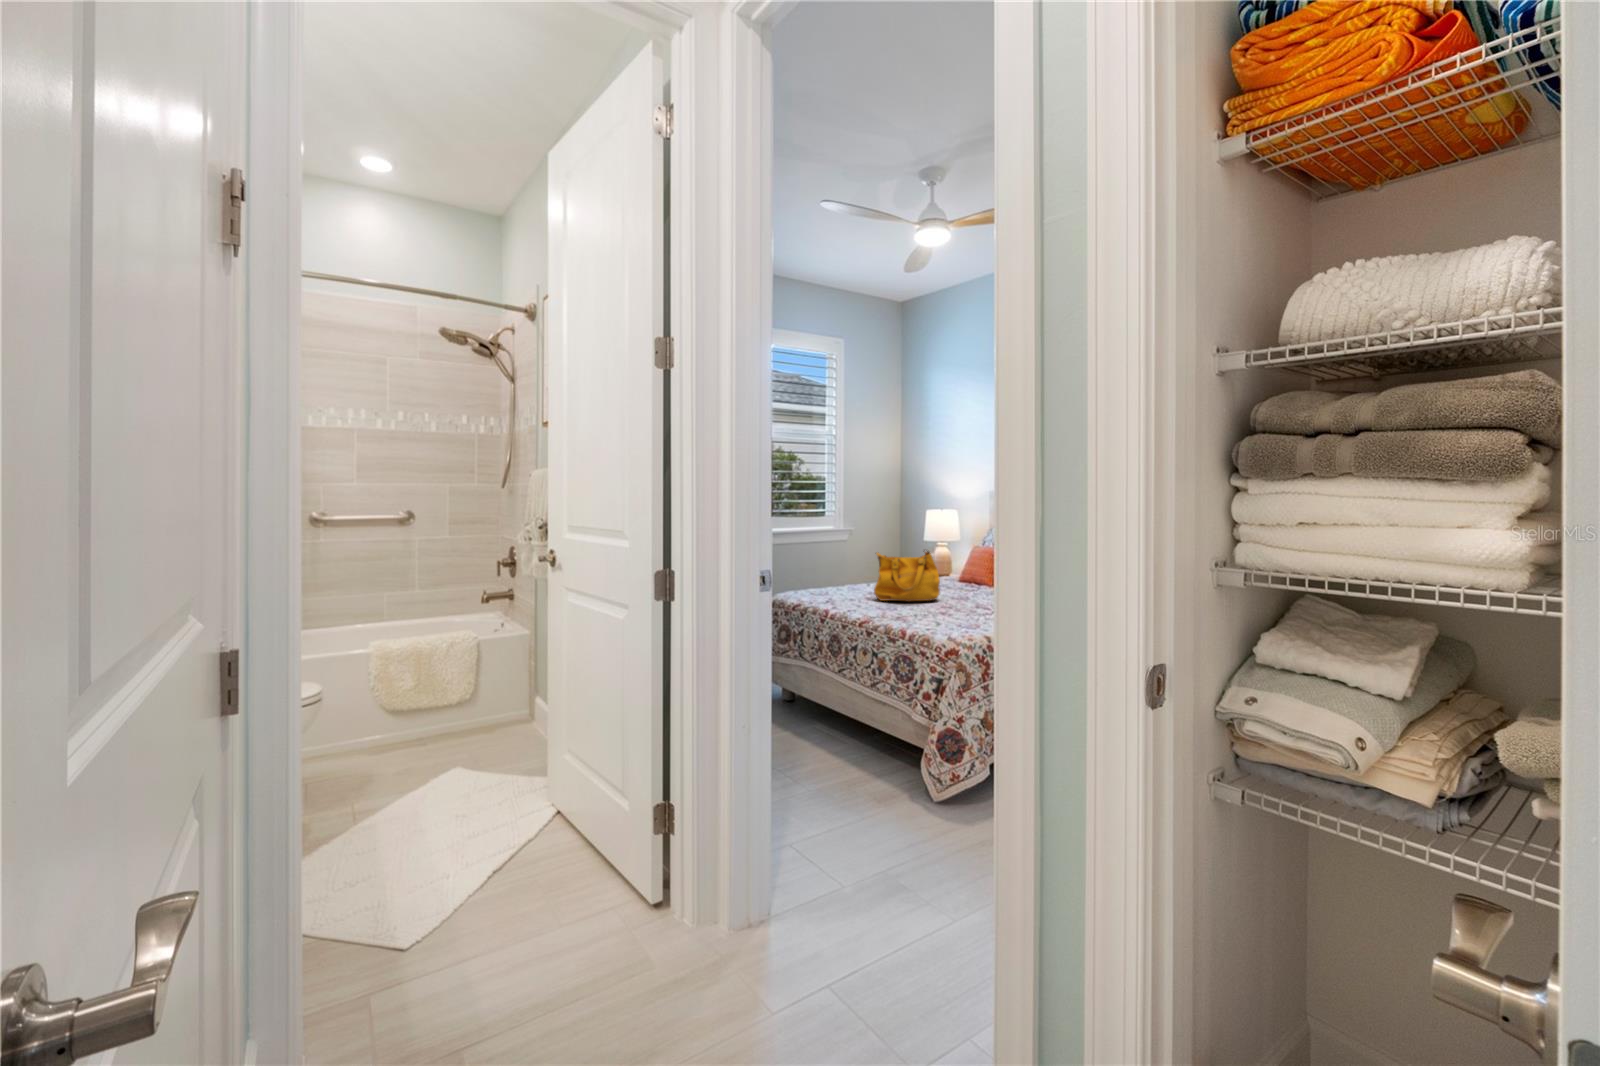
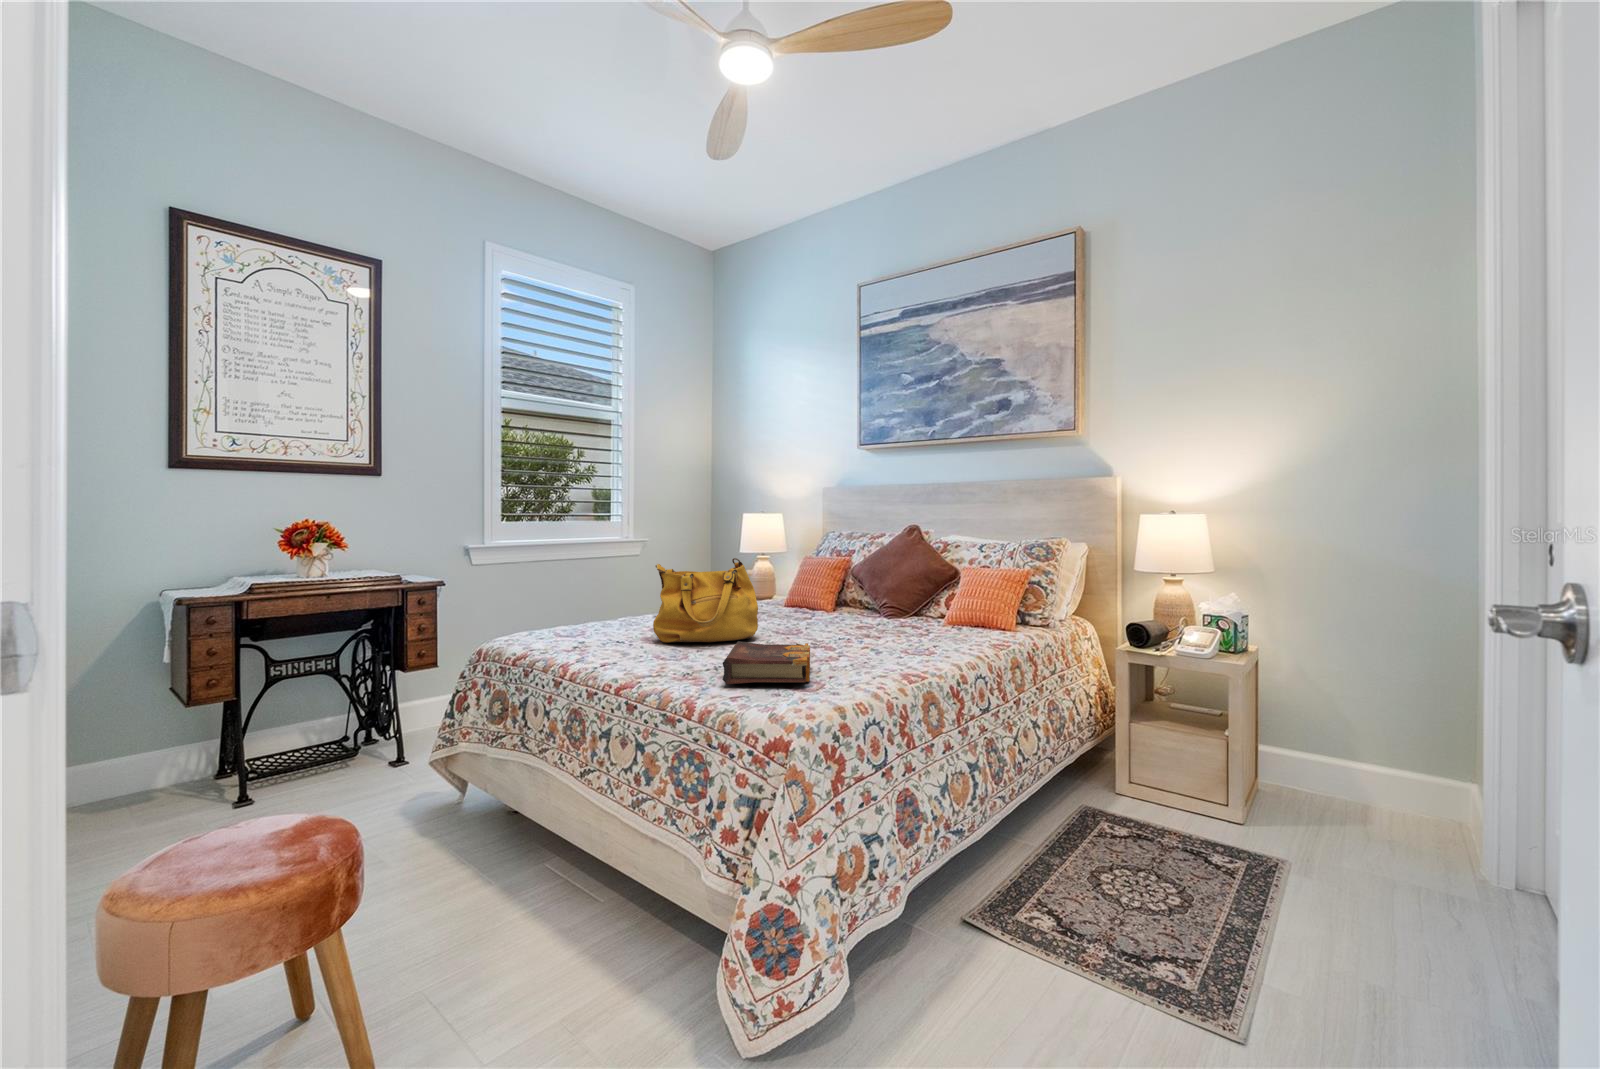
book: none [921,601,972,624] -> present [722,641,810,684]

